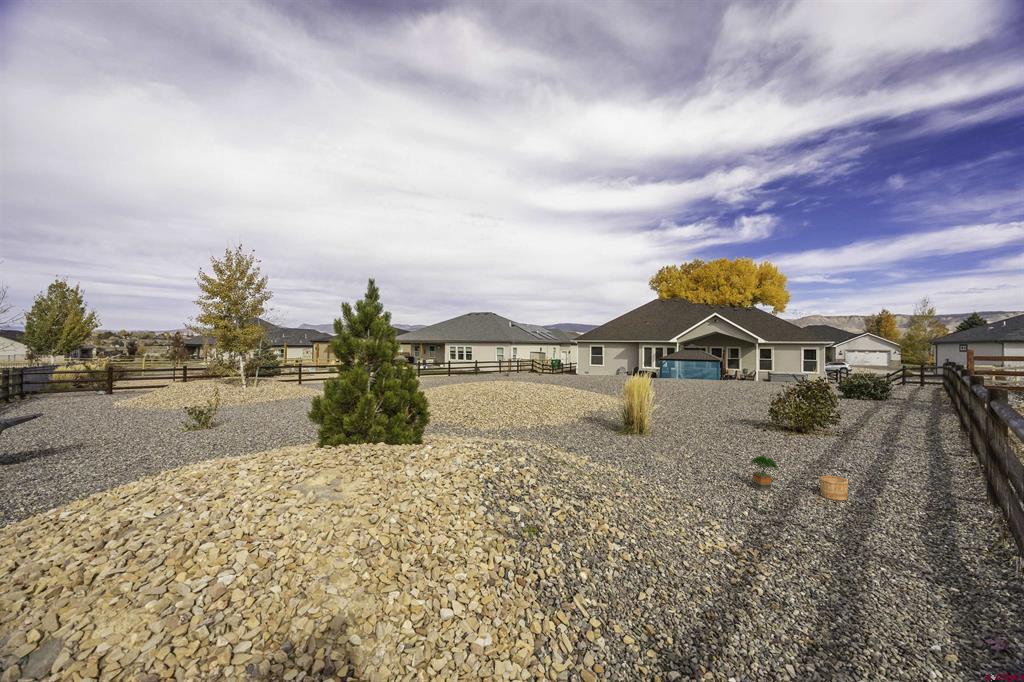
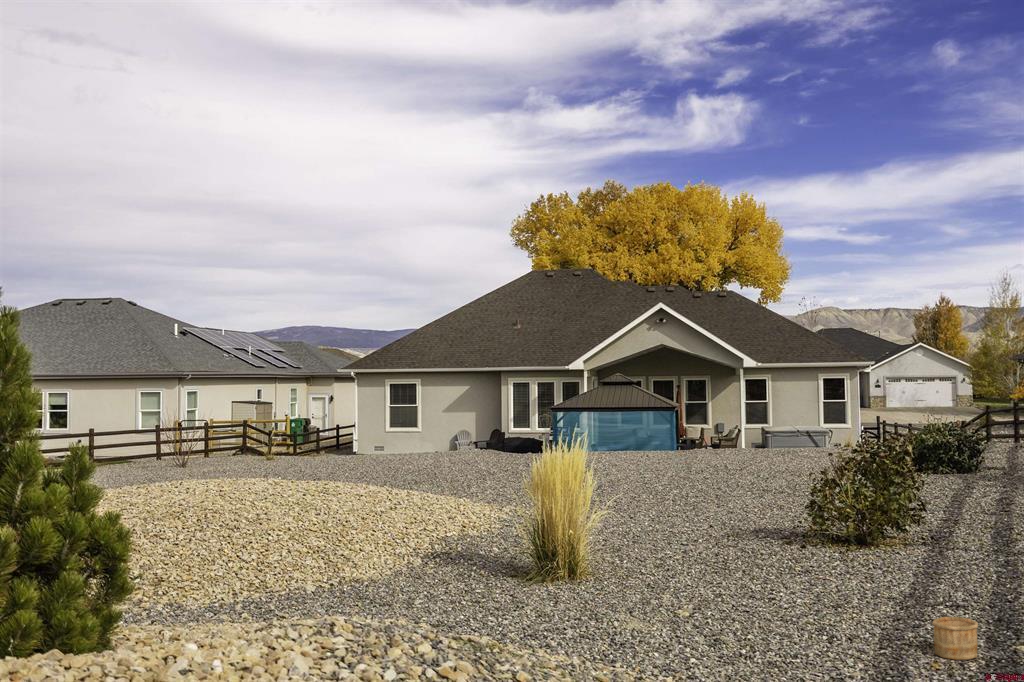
potted tree: present [751,456,778,491] -> none [815,592,866,659]

